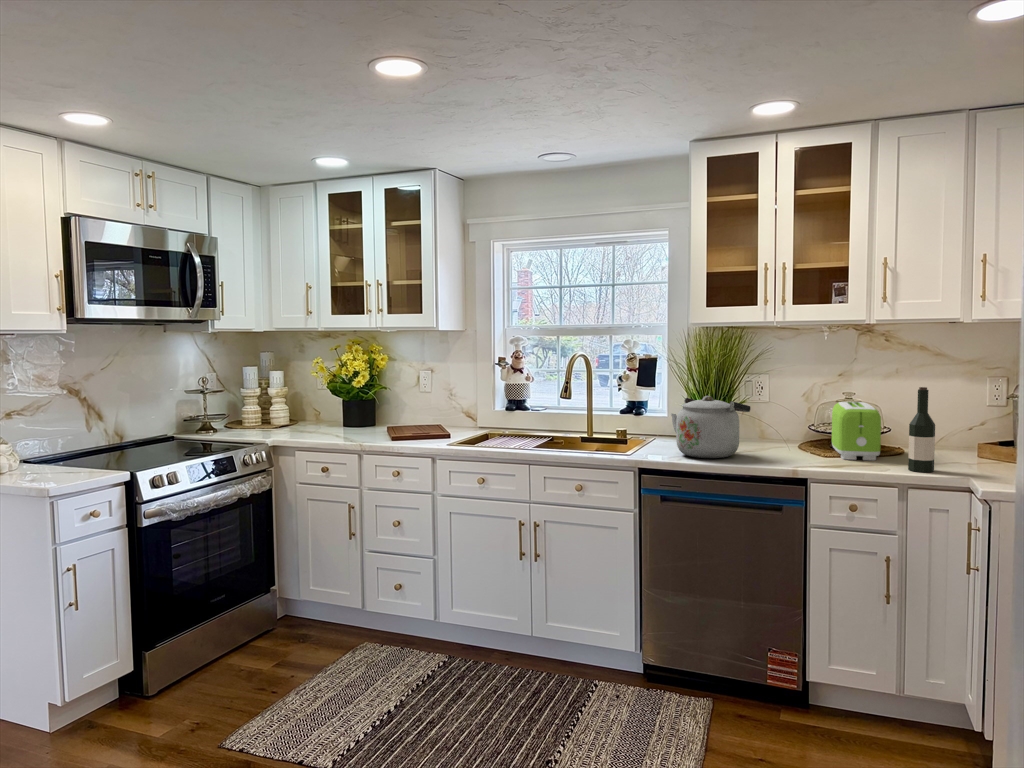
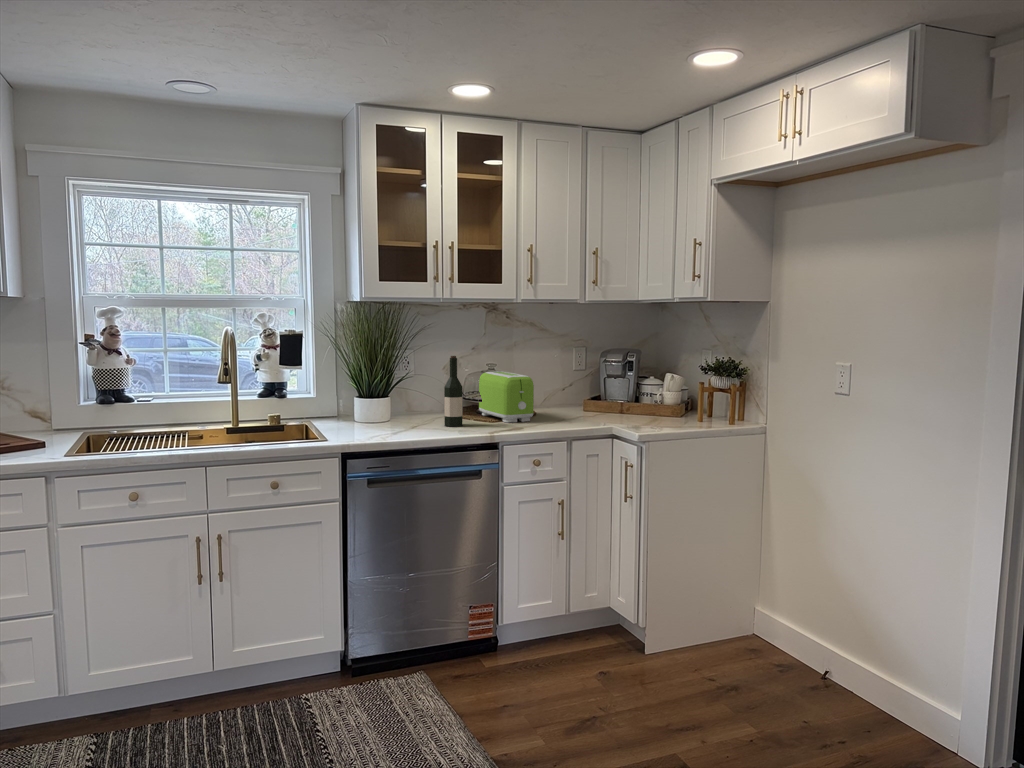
wine bottle: present [908,387,935,472] -> present [444,356,462,427]
kettle: present [671,396,750,458] -> none [349,371,429,434]

